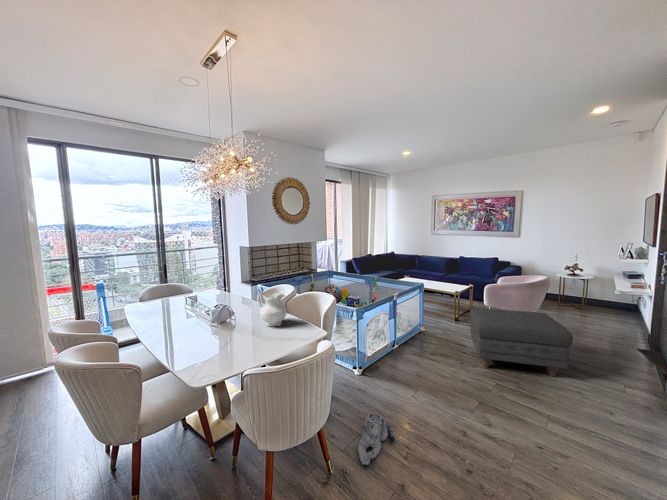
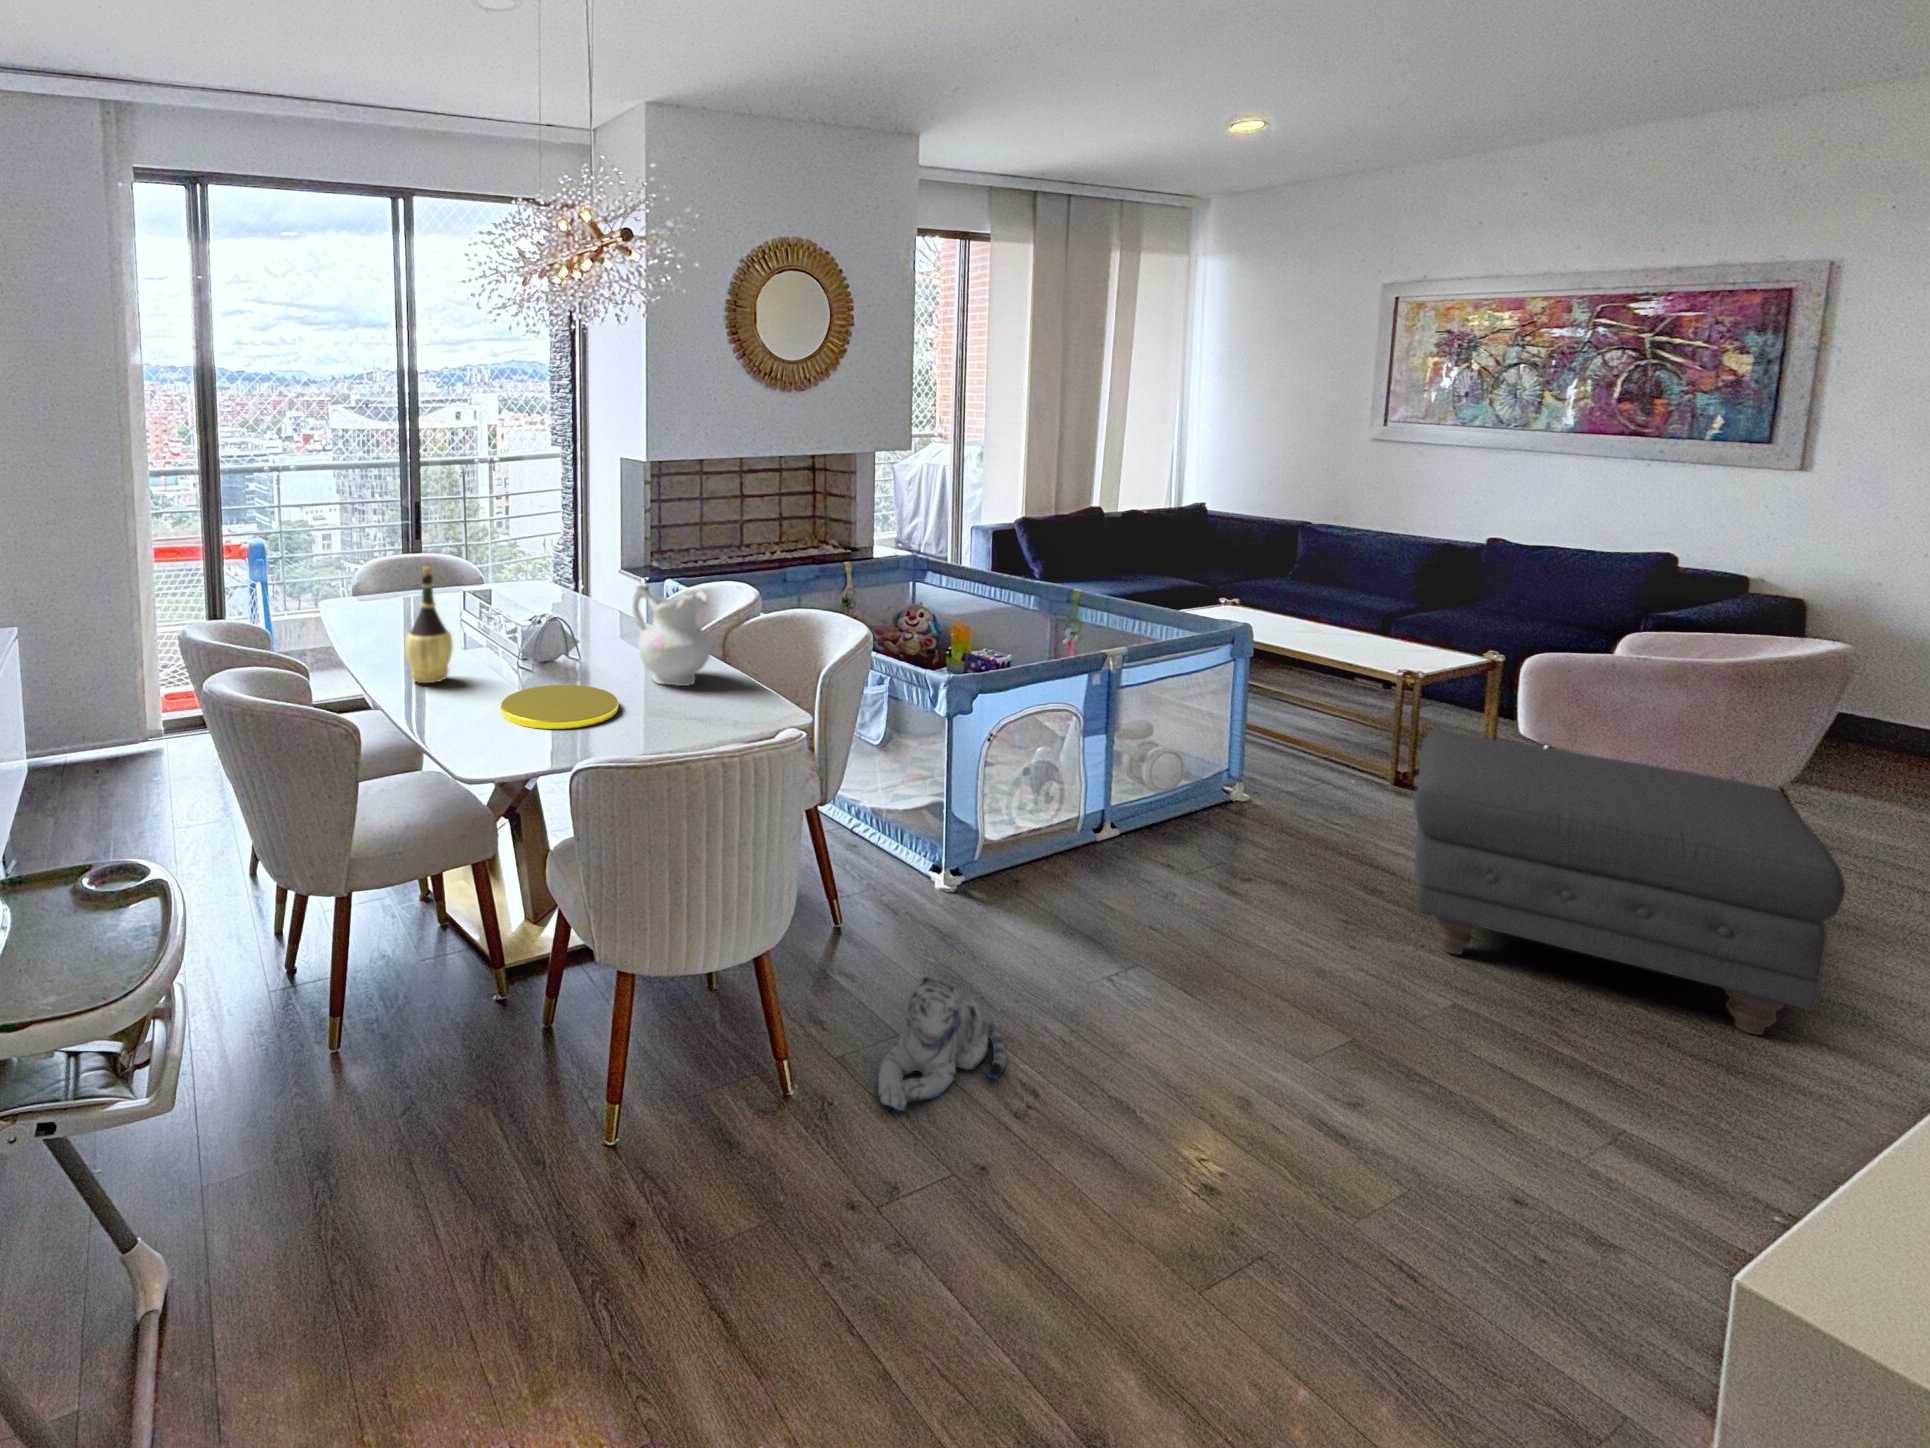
wine bottle: none [166,293,187,339] -> present [405,567,453,683]
plate: none [210,332,257,354] -> present [501,685,618,729]

